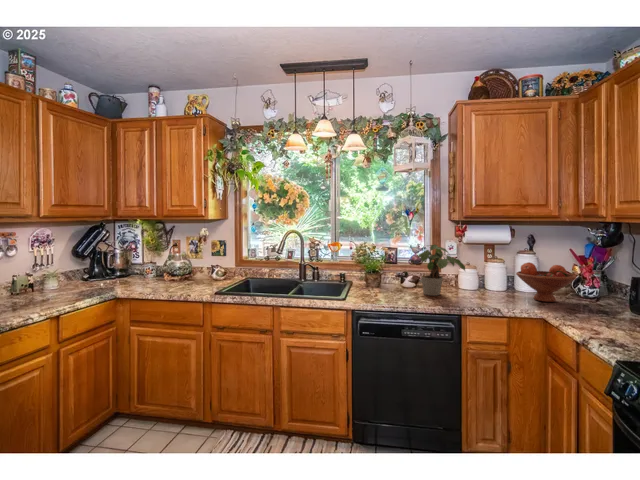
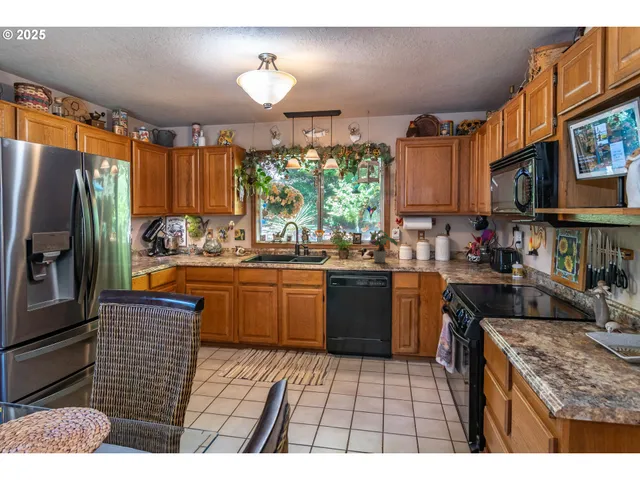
fruit bowl: present [516,262,576,302] -> none [431,241,464,265]

